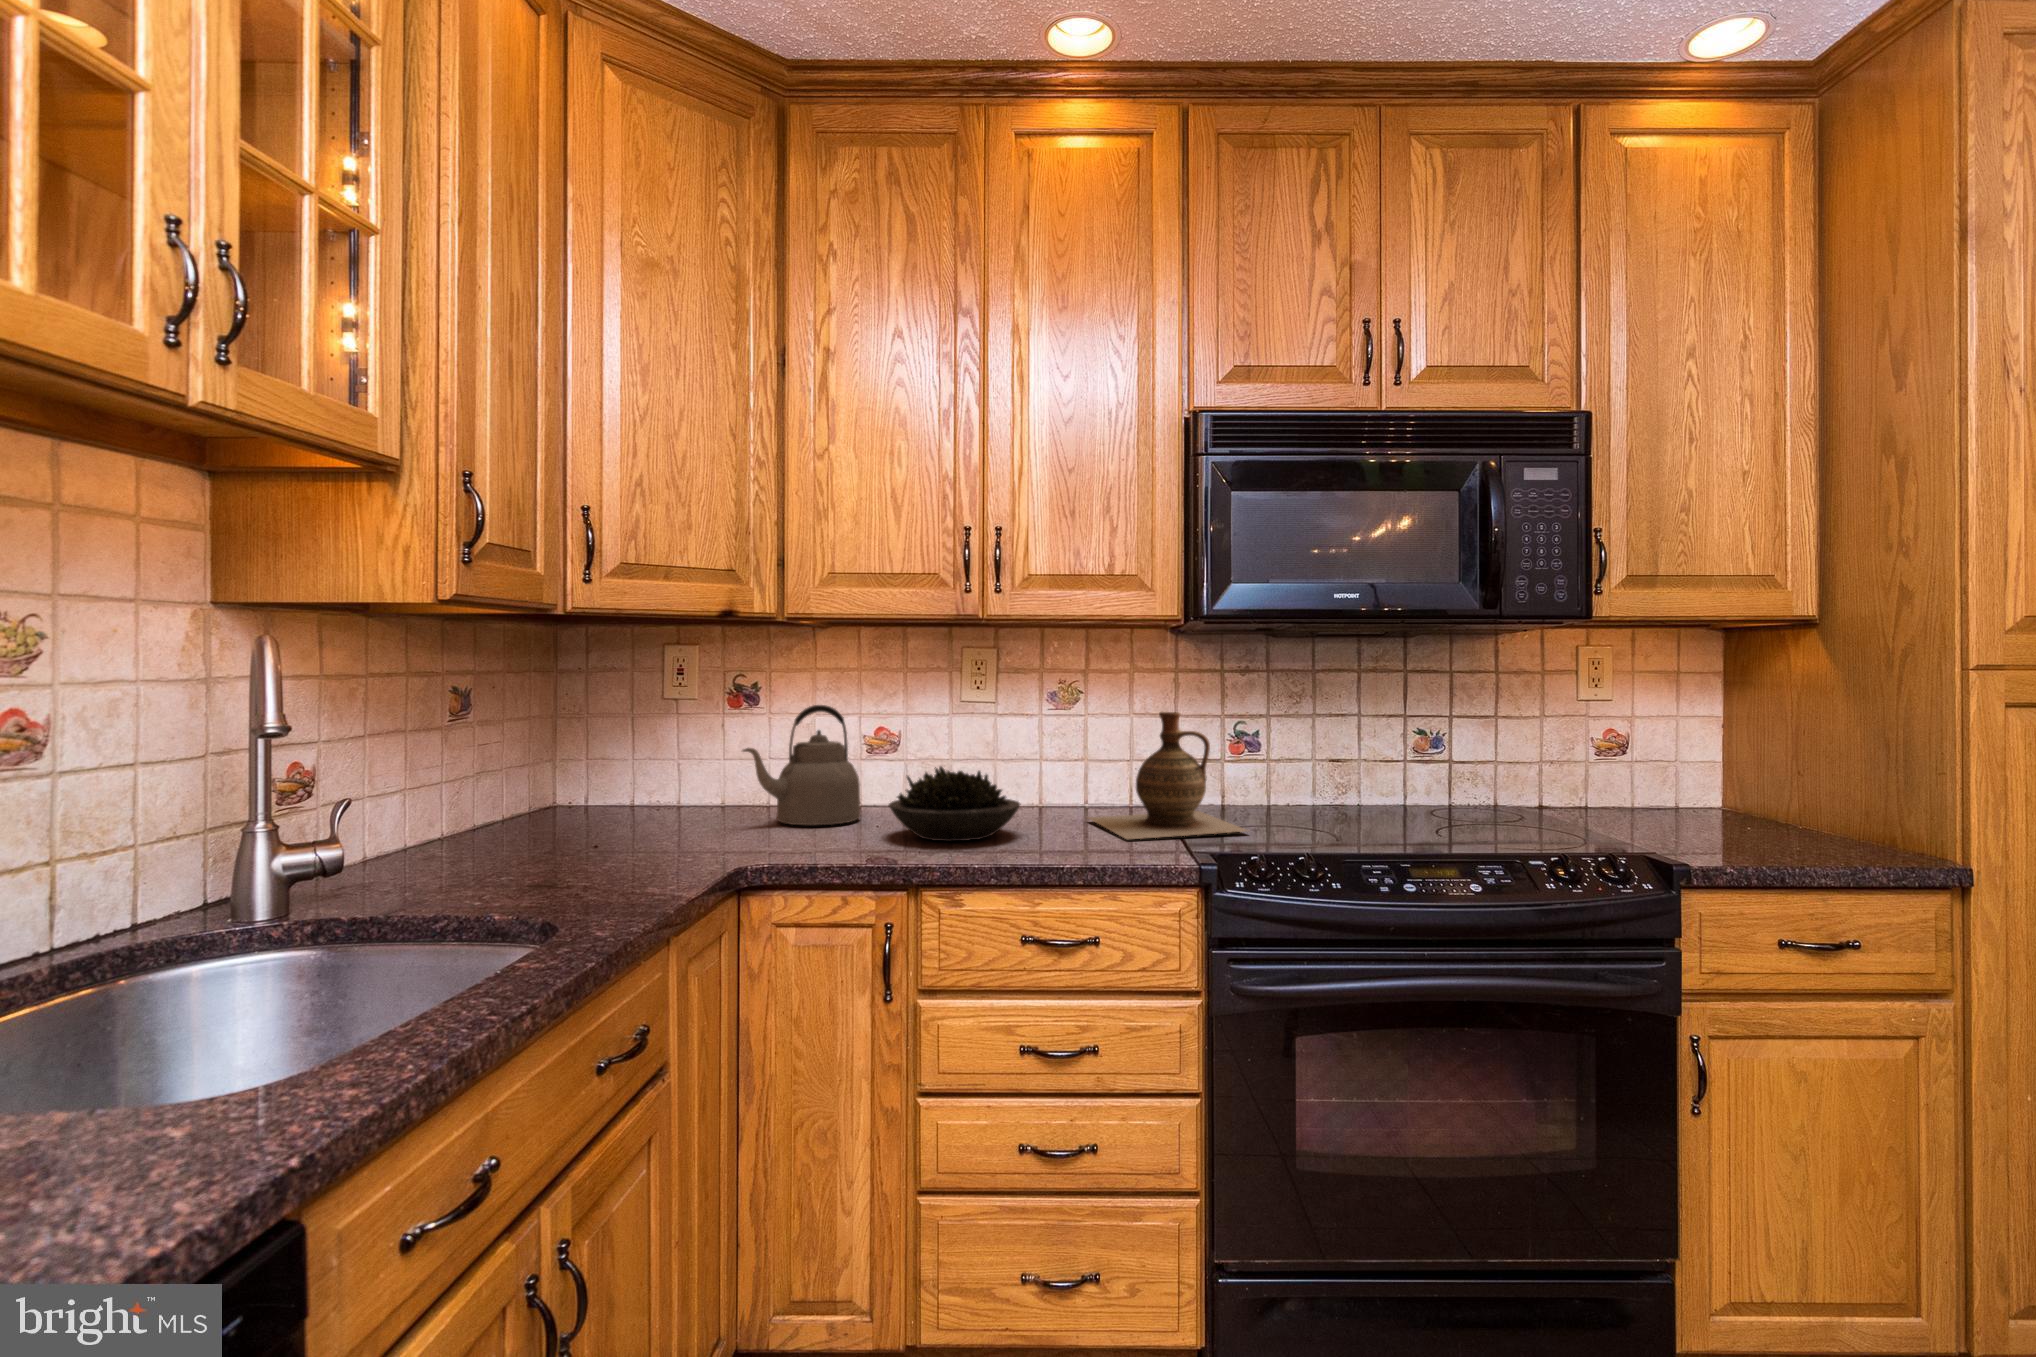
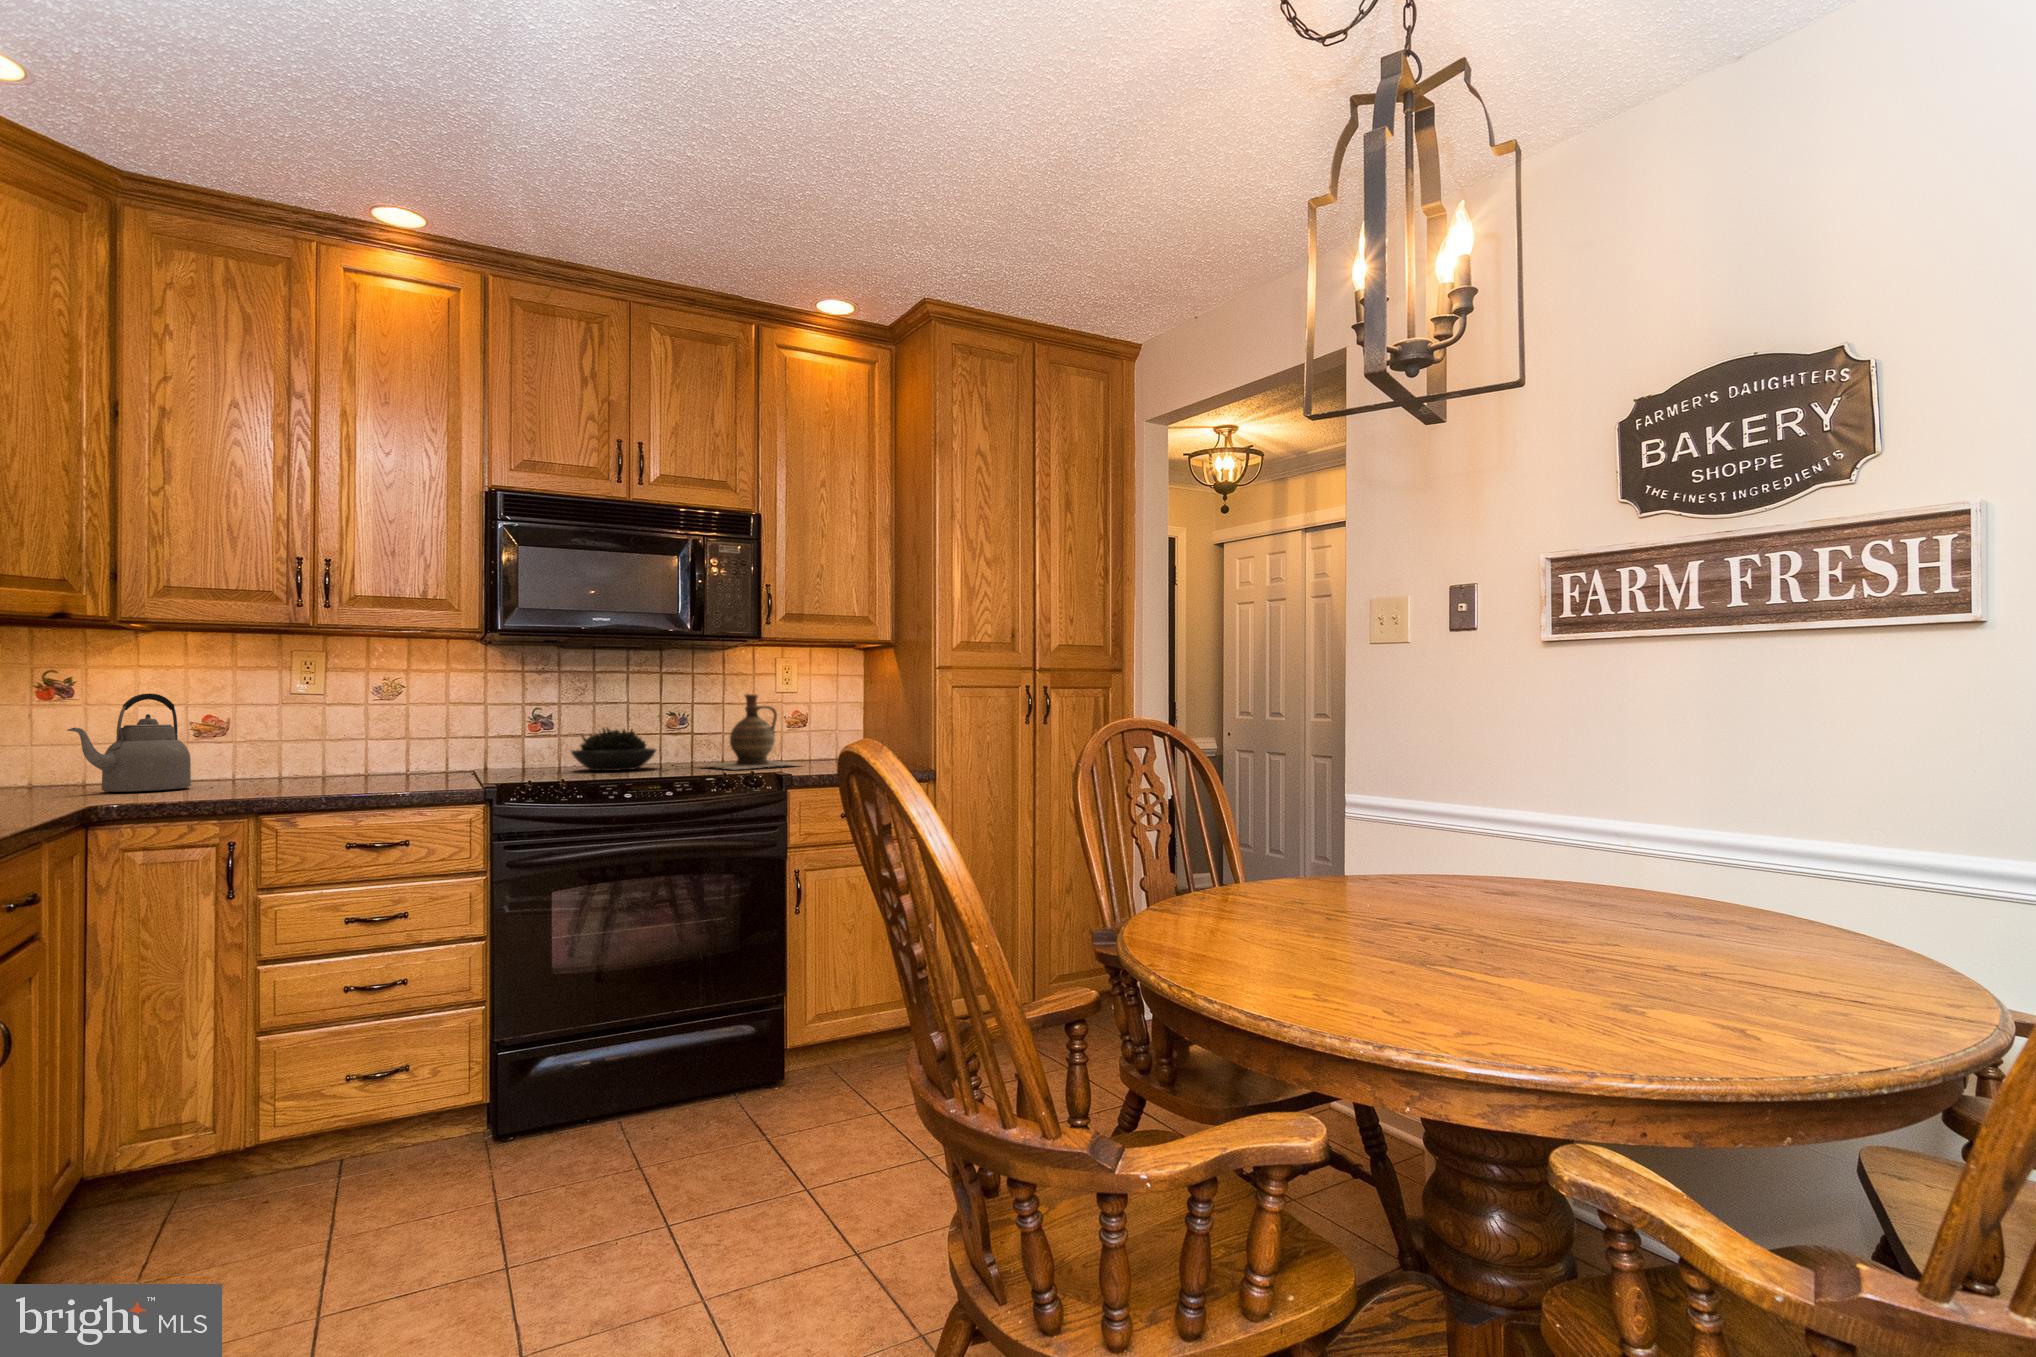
ceramic jug: present [1089,712,1246,839] -> present [702,694,794,769]
succulent plant: present [889,766,1020,841] -> present [571,728,656,771]

